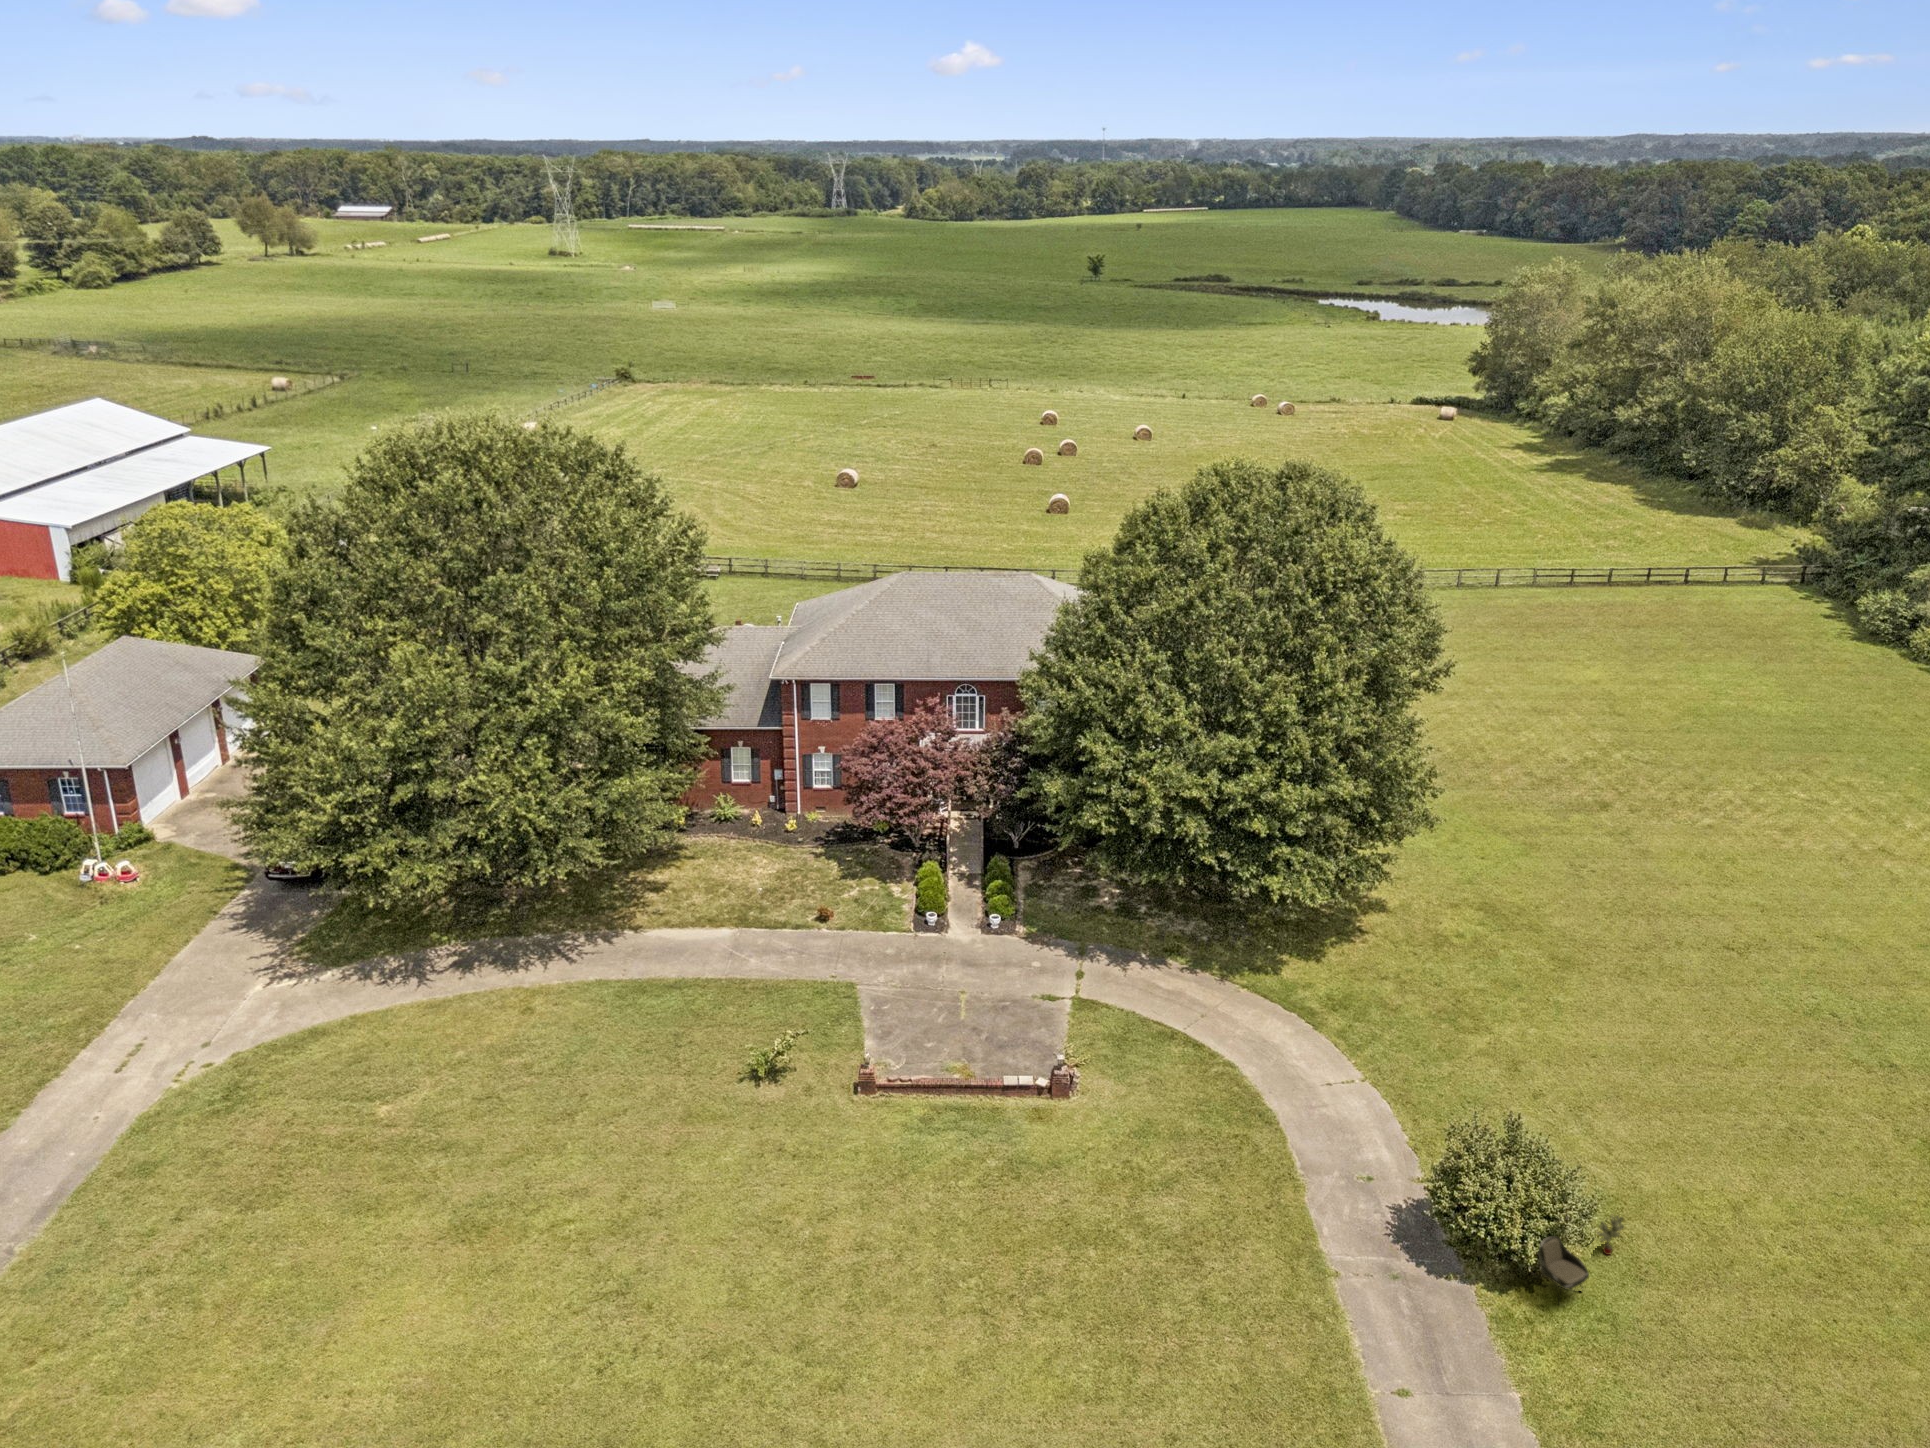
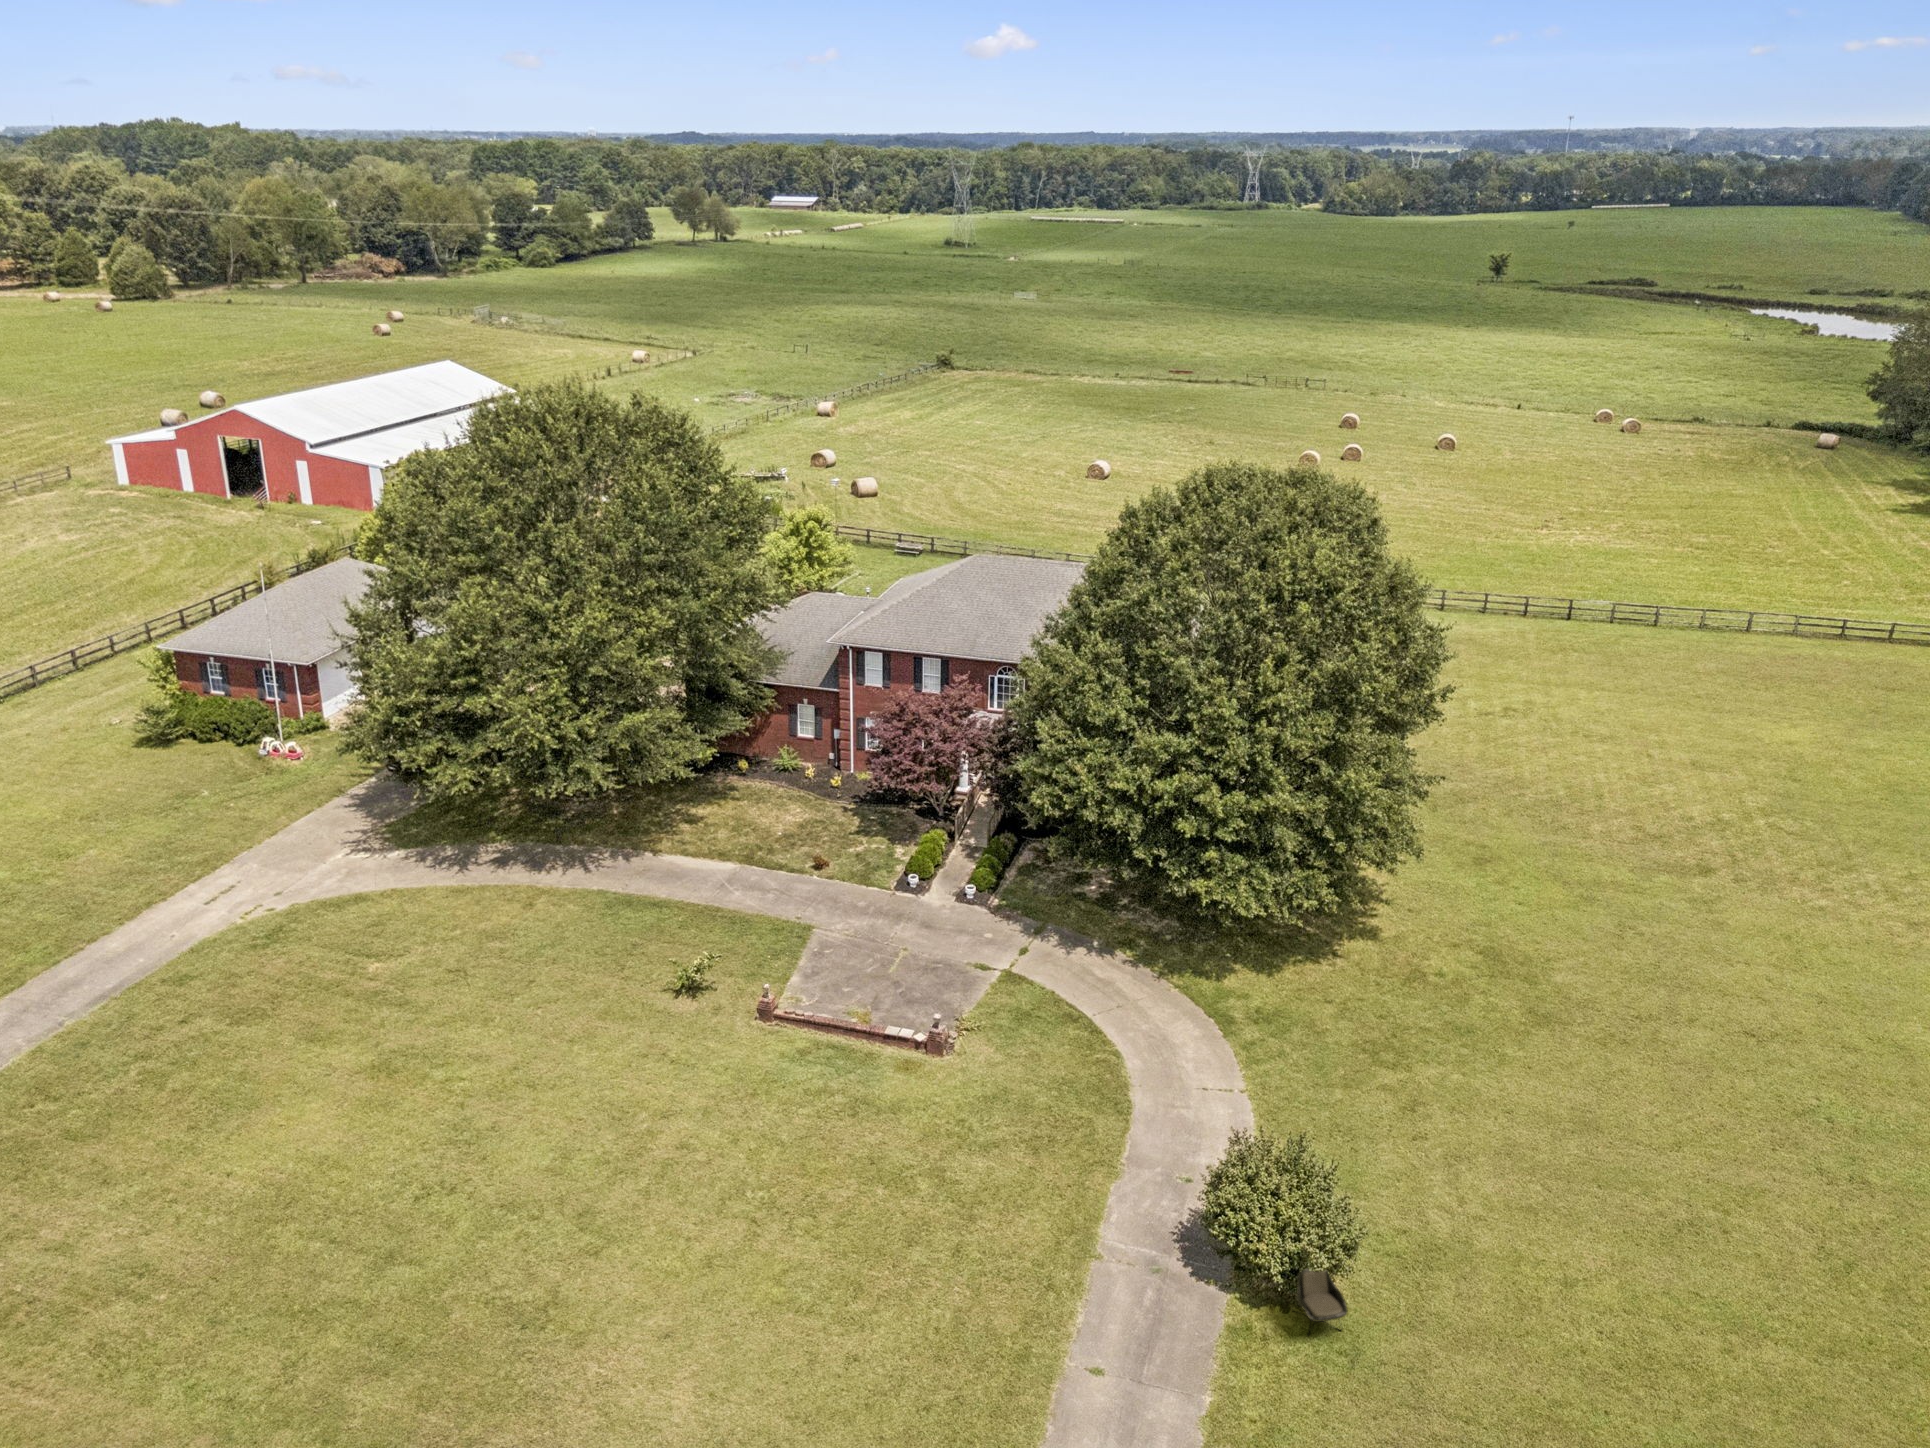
potted tree: present [1597,1216,1624,1255] -> none [1382,1261,1418,1305]

